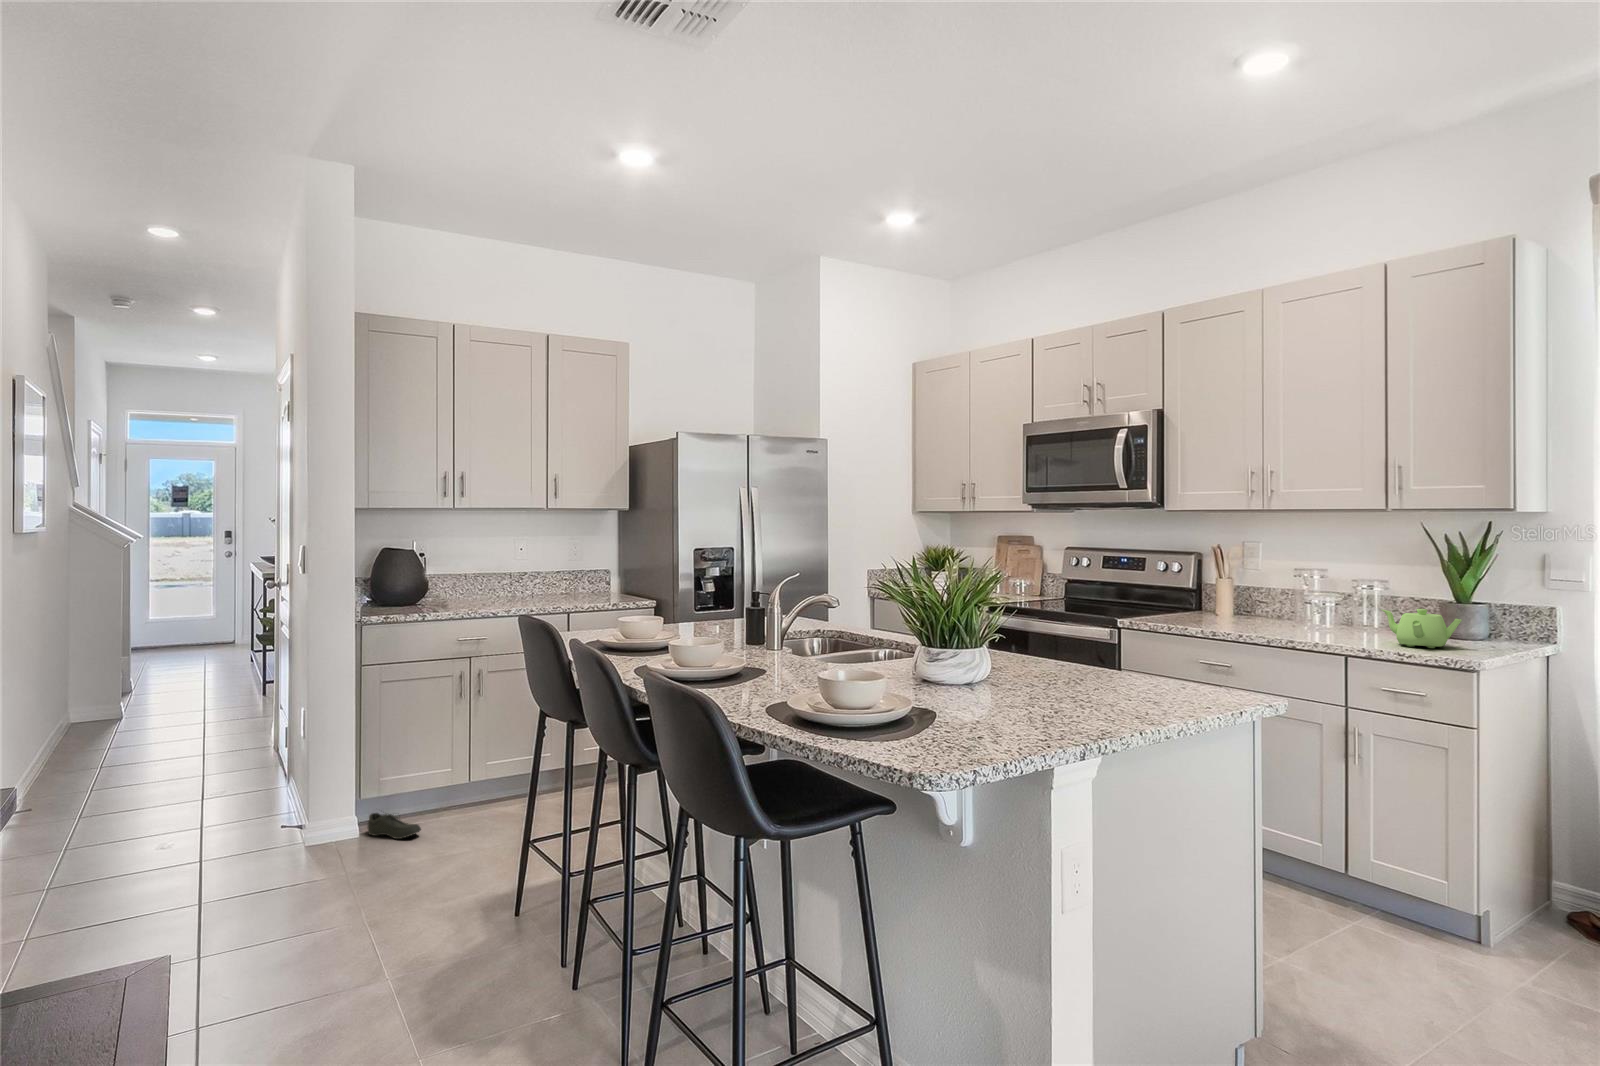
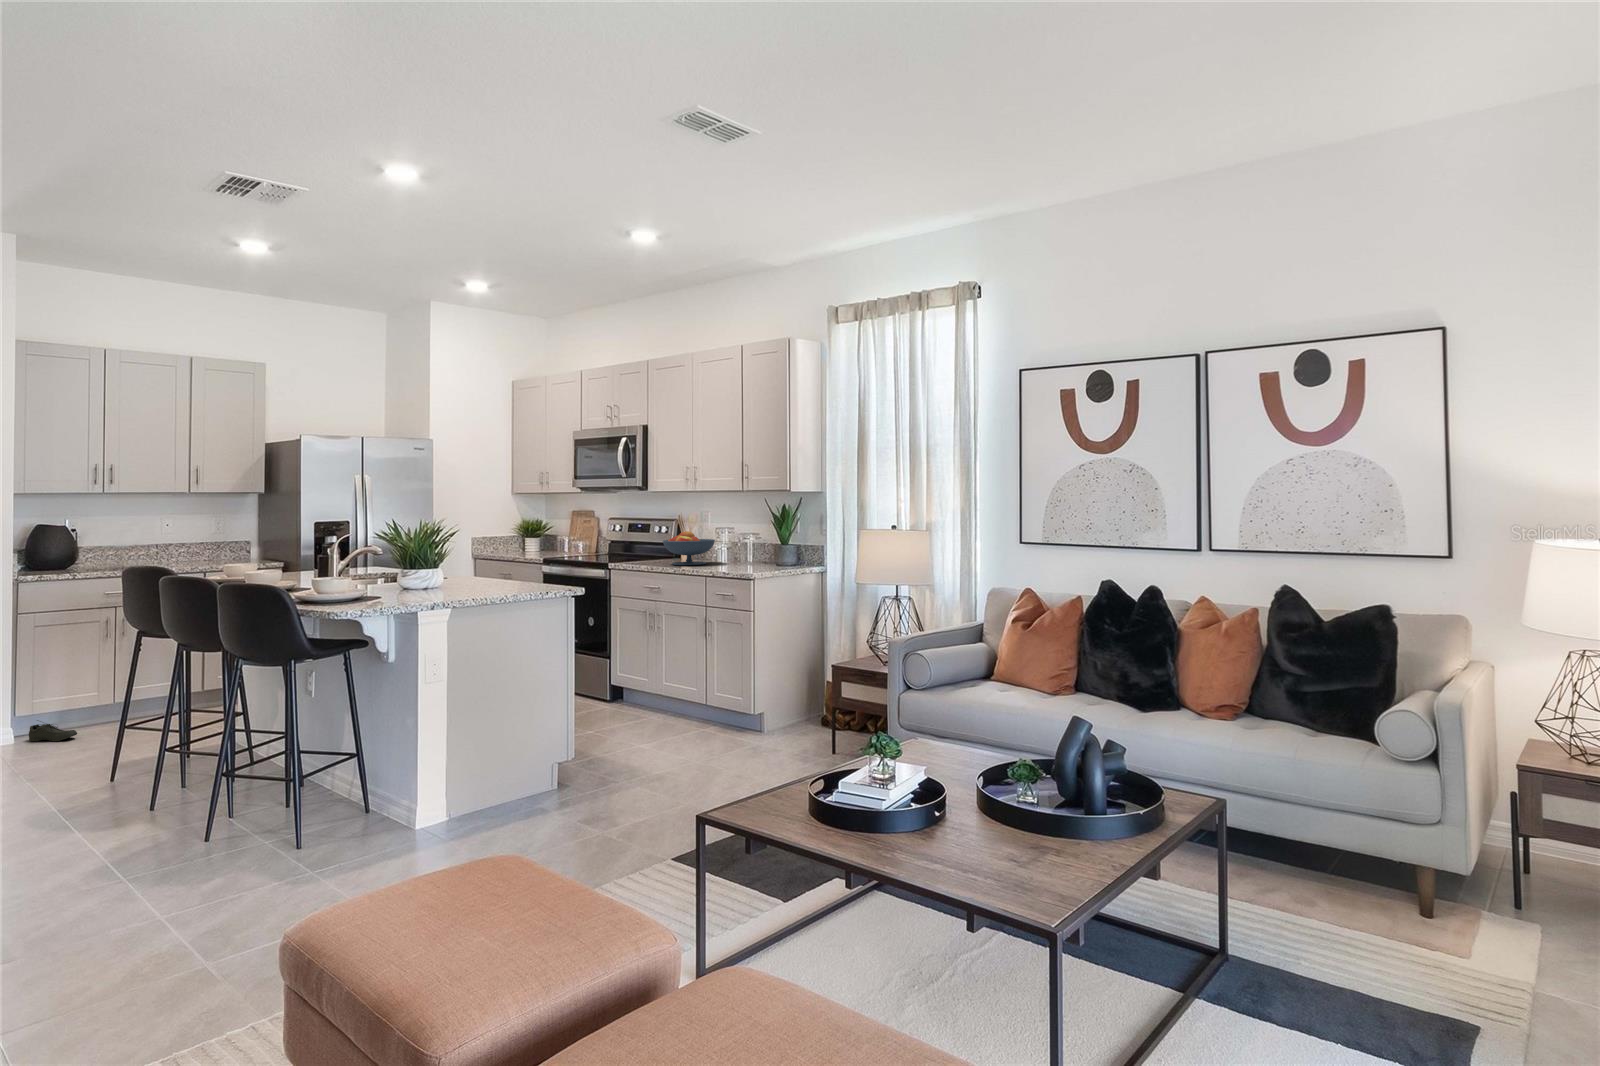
fruit bowl: none [1218,573,1314,631] -> present [663,531,715,565]
teapot: present [1381,609,1462,648] -> none [733,548,768,570]

